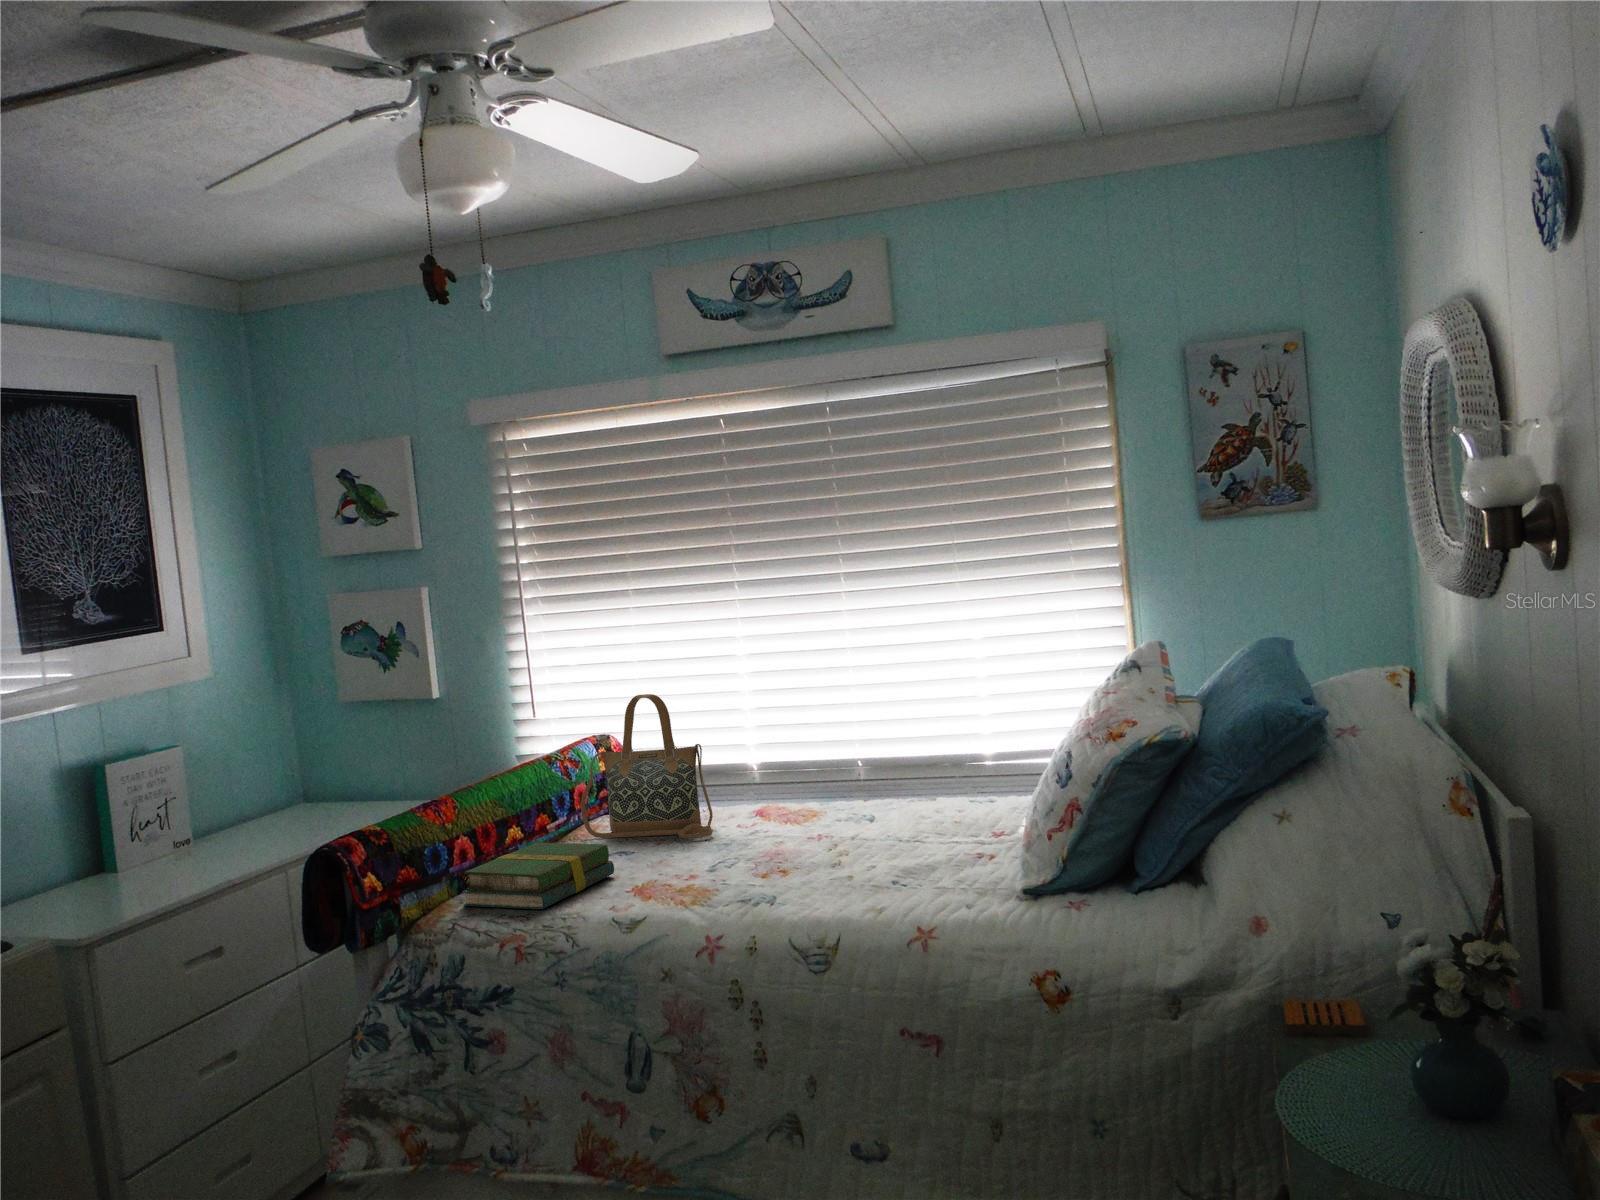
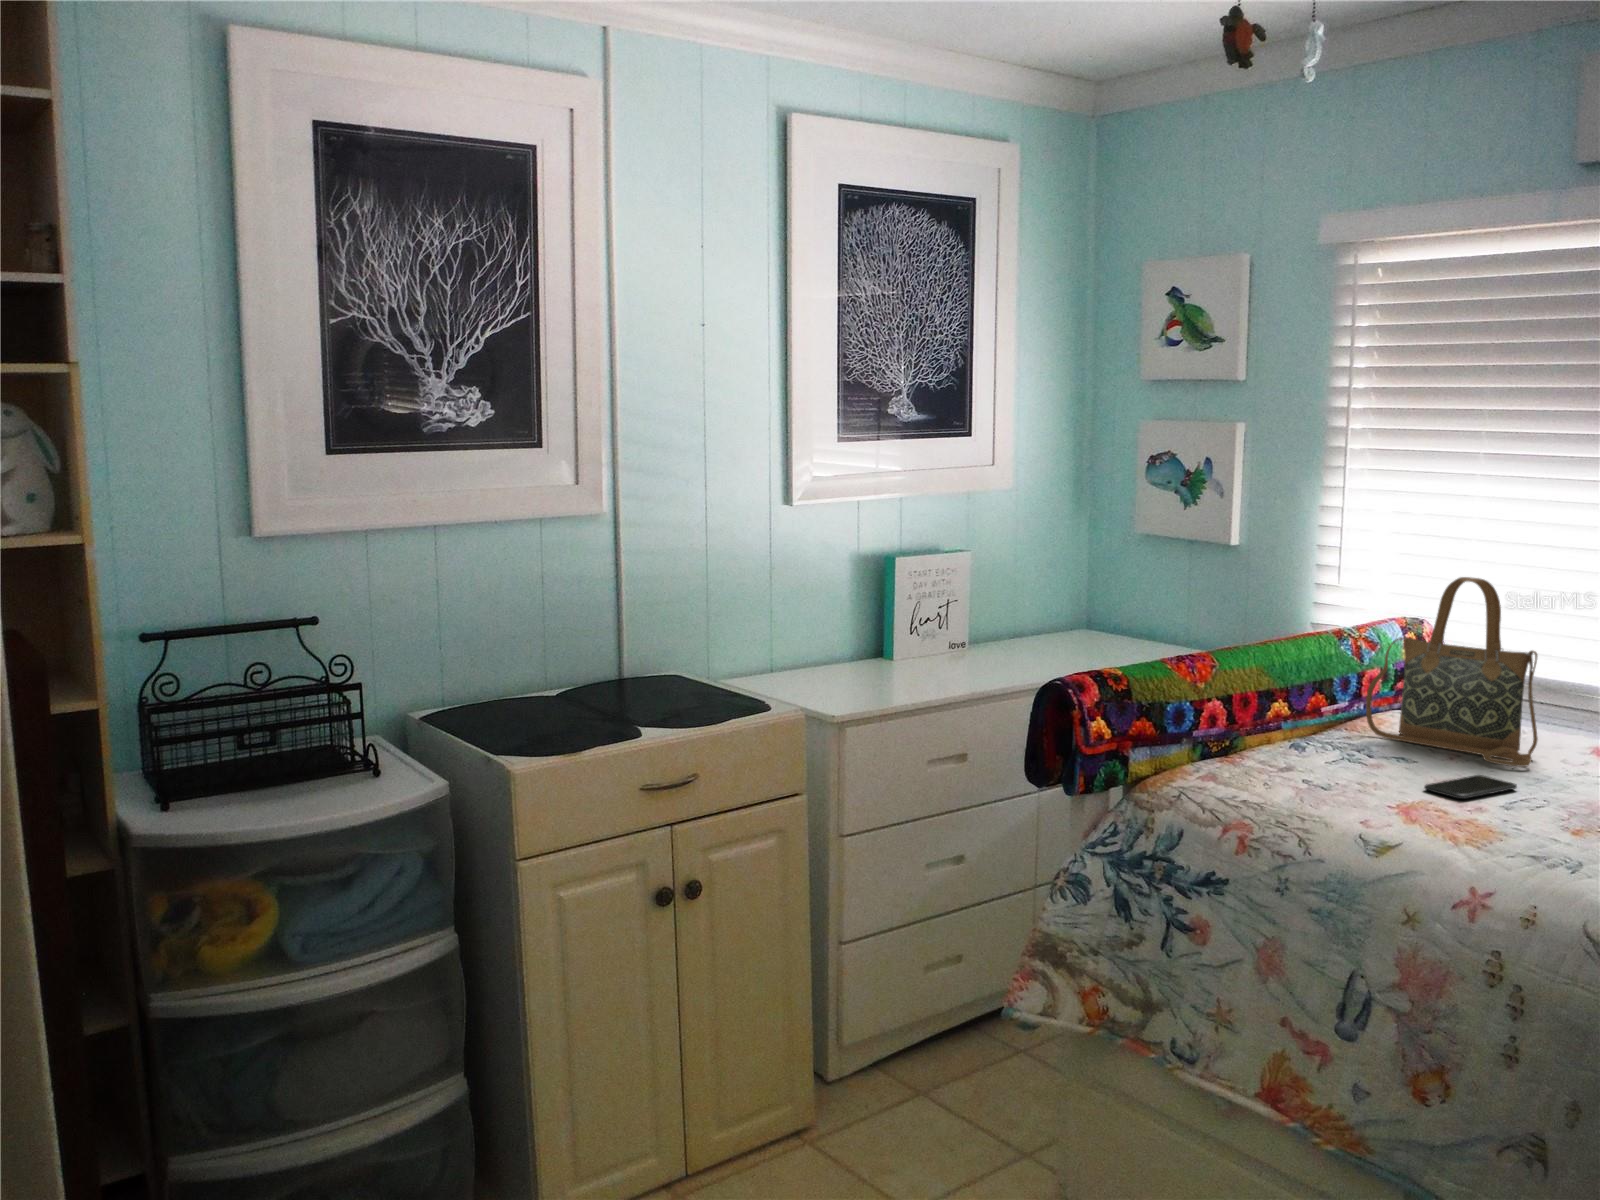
book: present [462,842,614,909] -> none [1196,725,1383,801]
smartphone: none [646,850,710,872] -> present [1424,775,1517,799]

